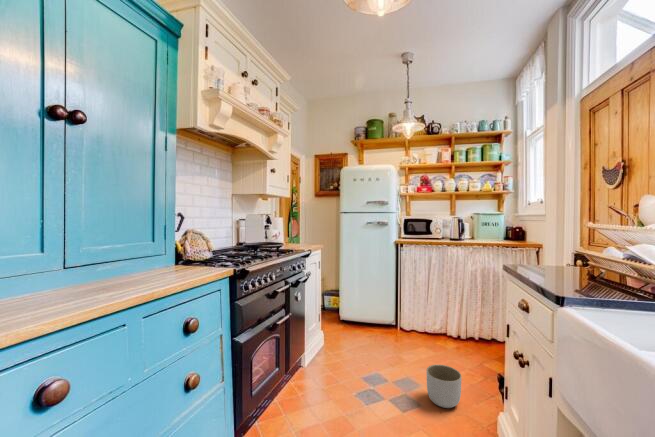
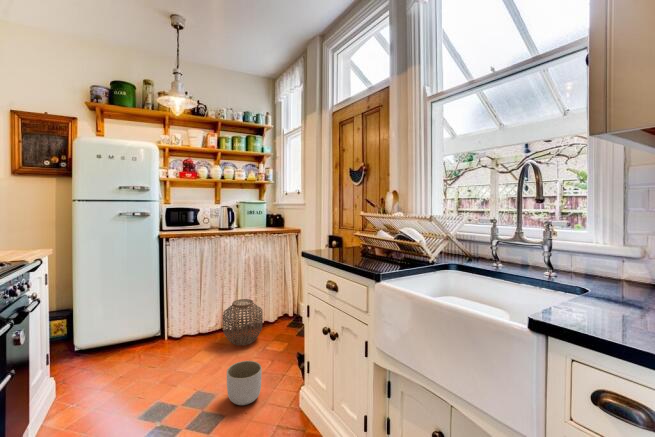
woven basket: none [442,309,484,357] -> present [223,299,263,346]

